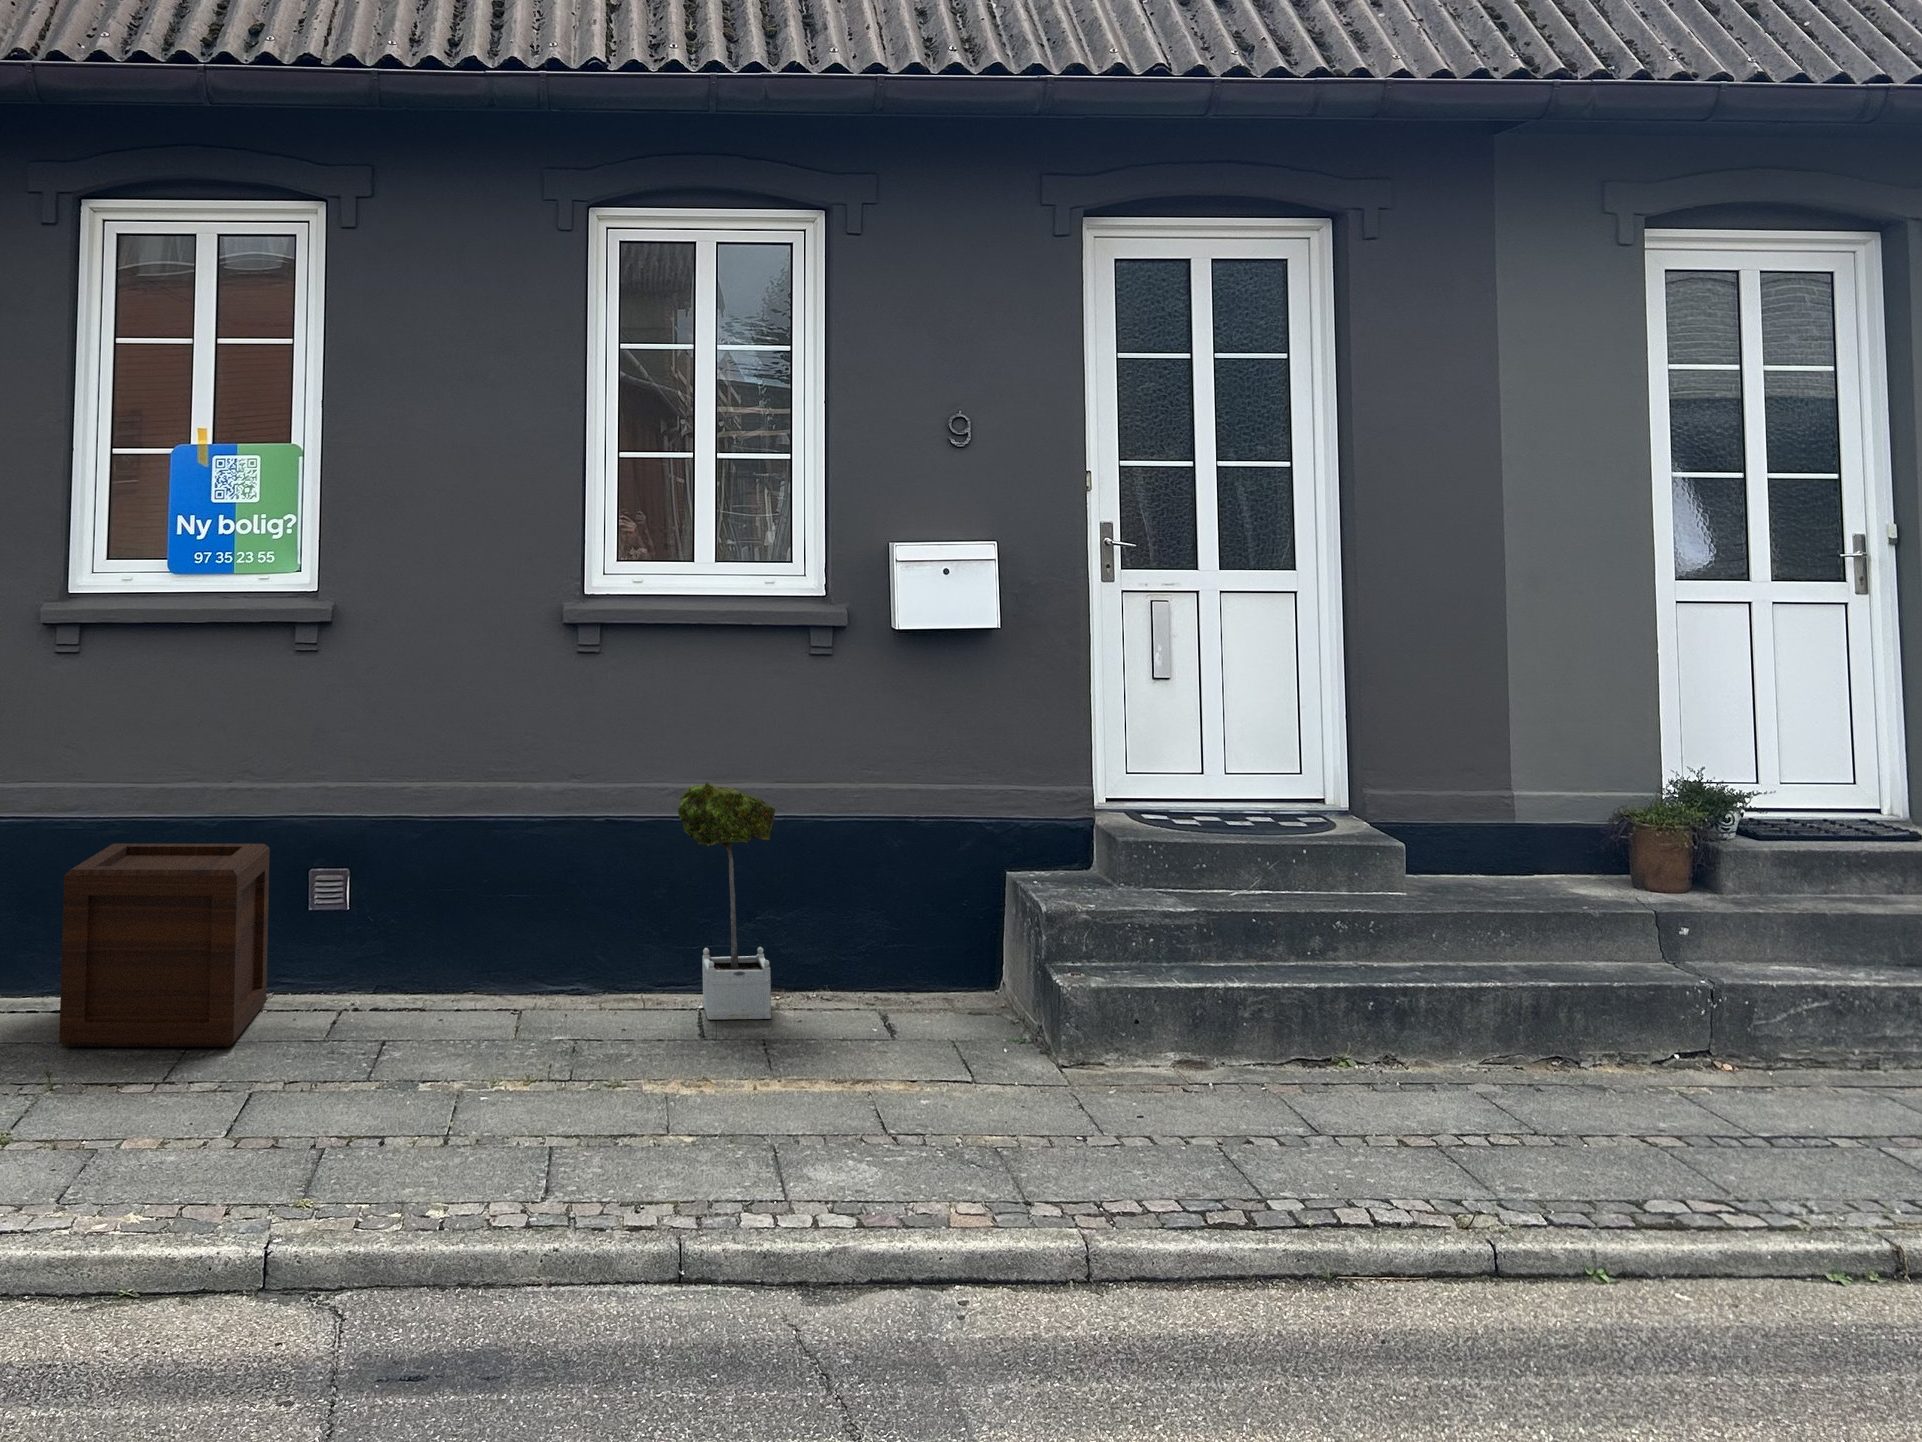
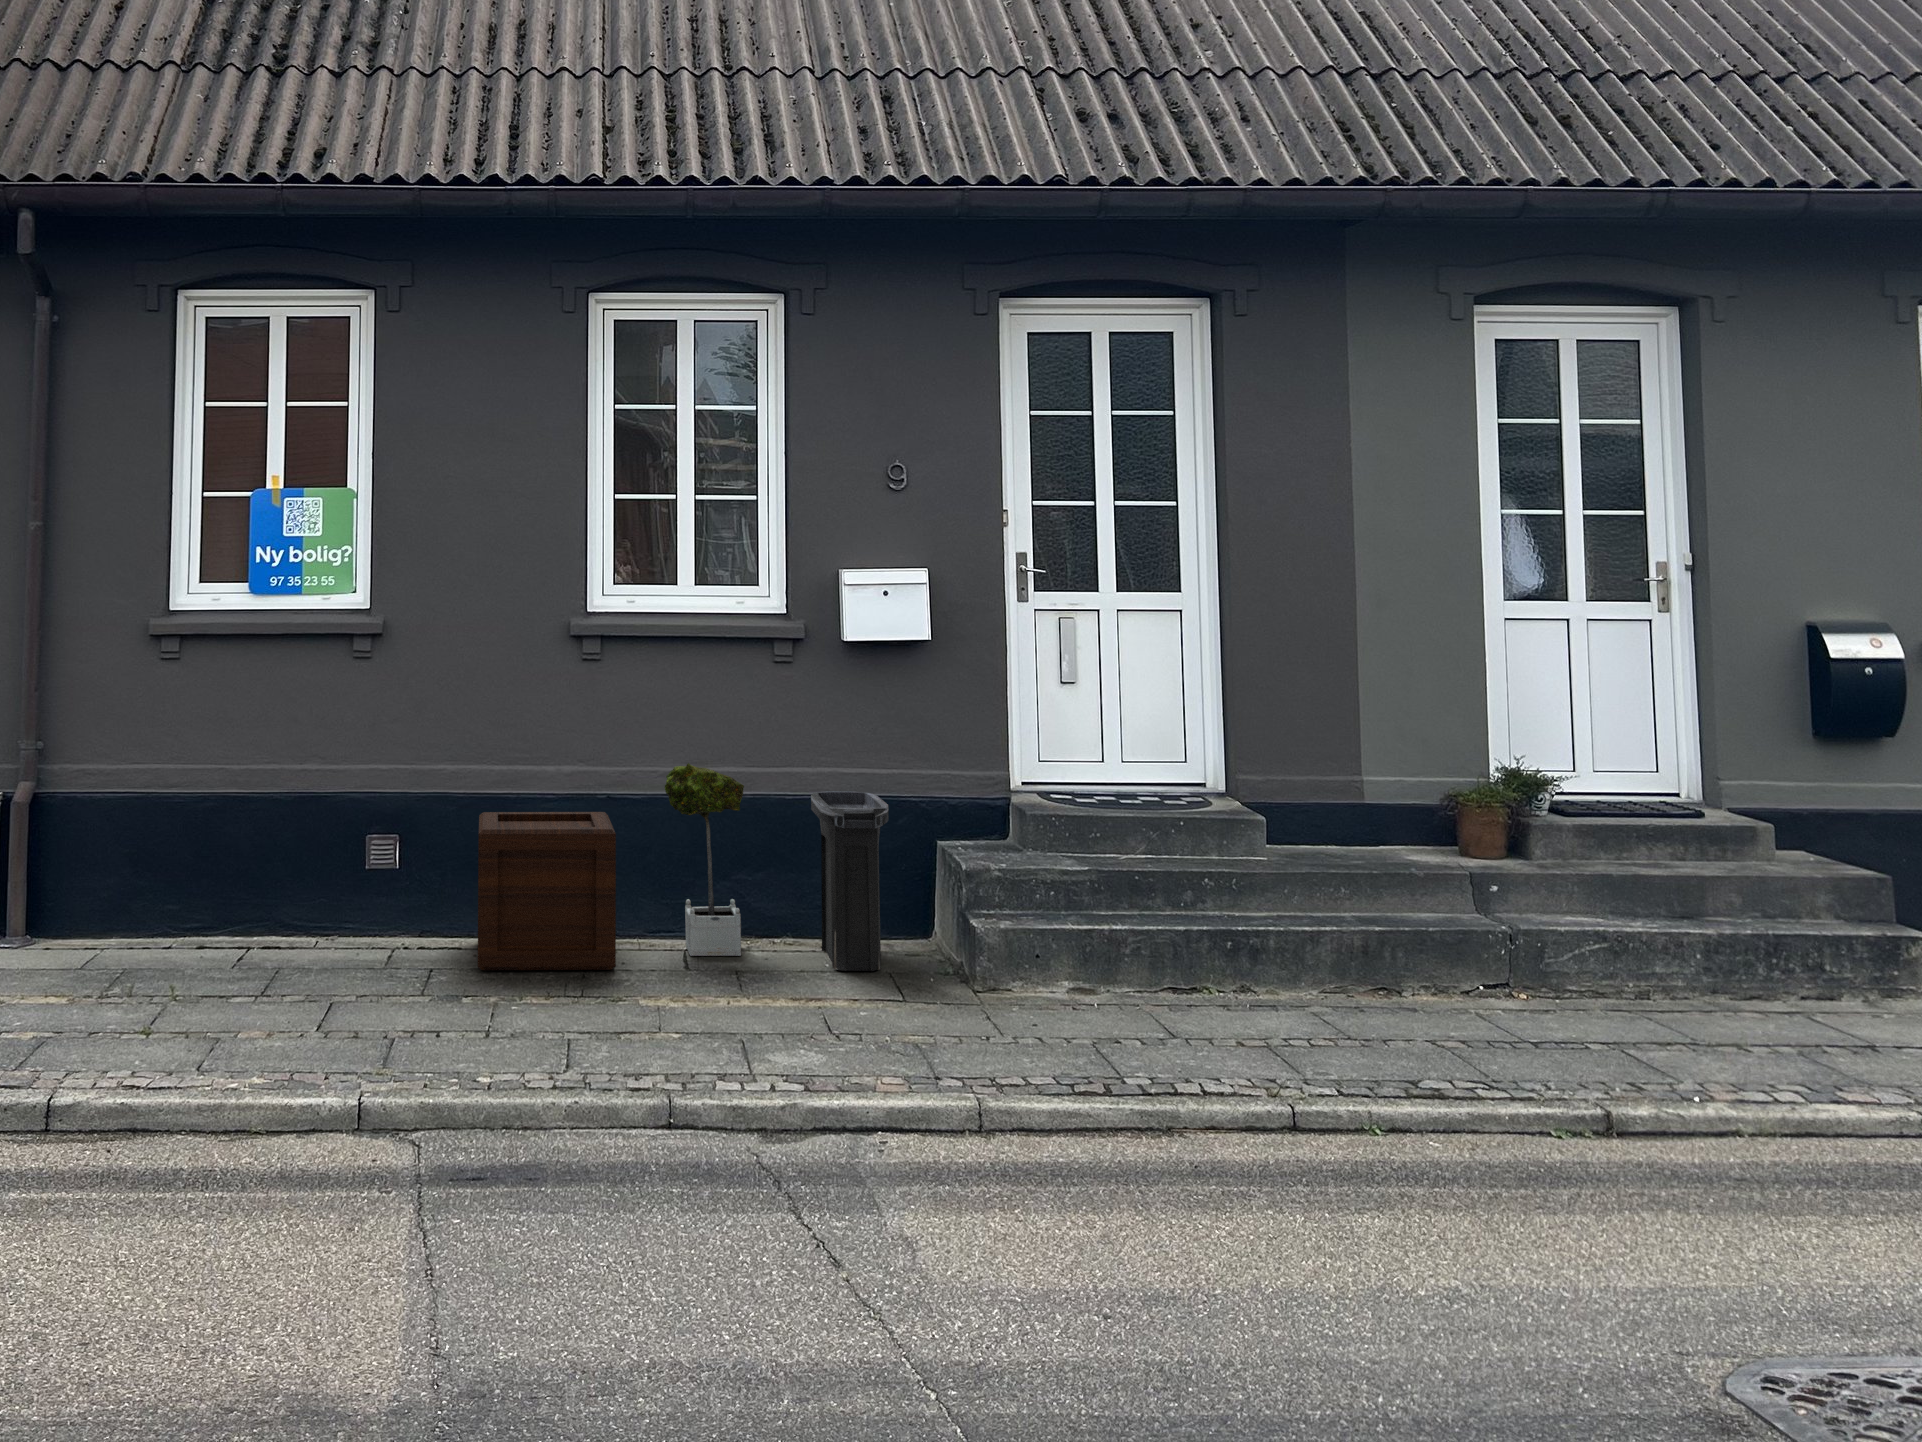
trash can: none [857,814,953,1040] -> present [811,791,888,971]
wooden crate: present [59,843,270,1047] -> present [478,812,616,970]

